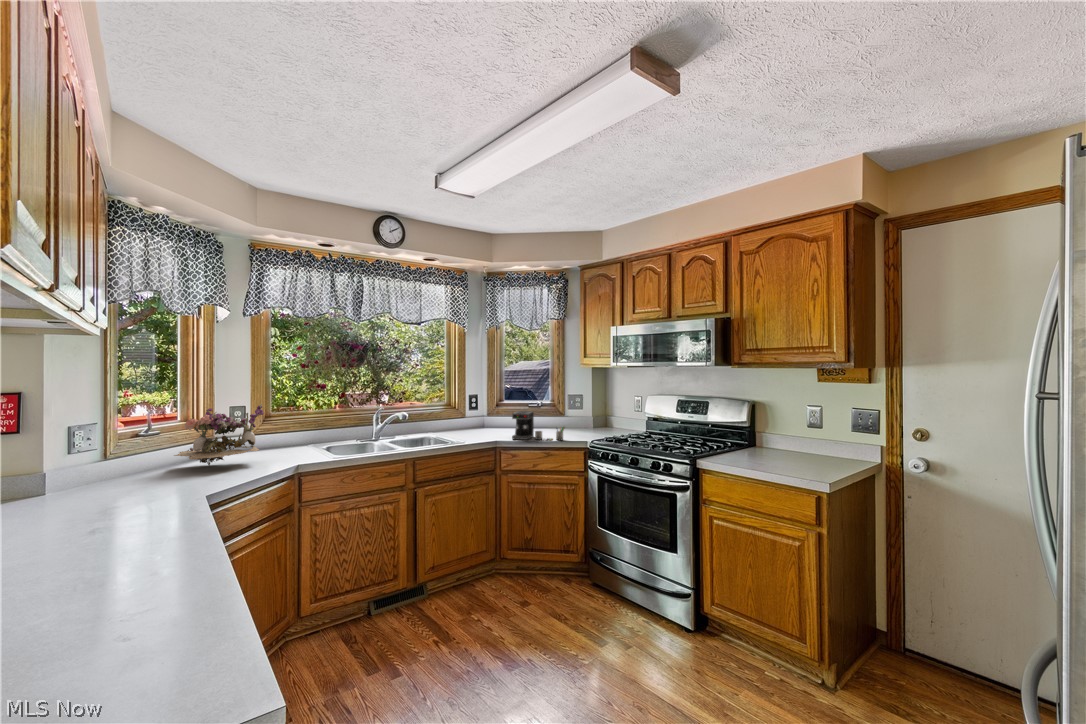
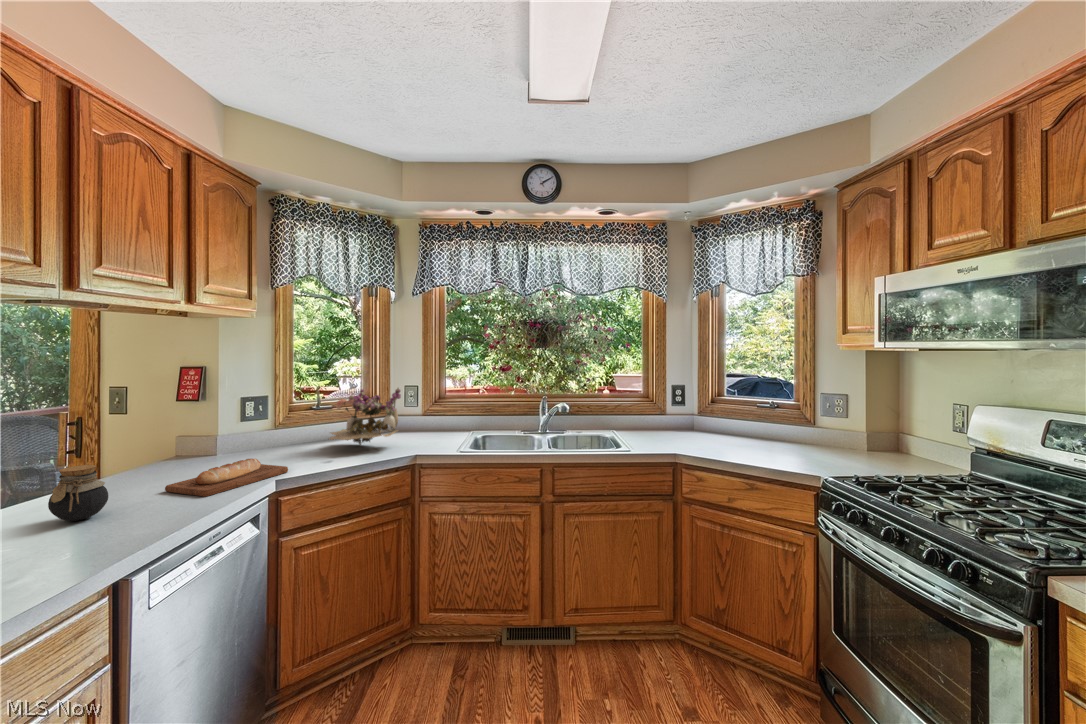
coffee maker: present [512,411,564,440] -> none [699,413,783,467]
bread loaf: none [92,479,194,517] -> present [165,459,288,497]
jar: none [33,486,94,544] -> present [48,465,108,521]

